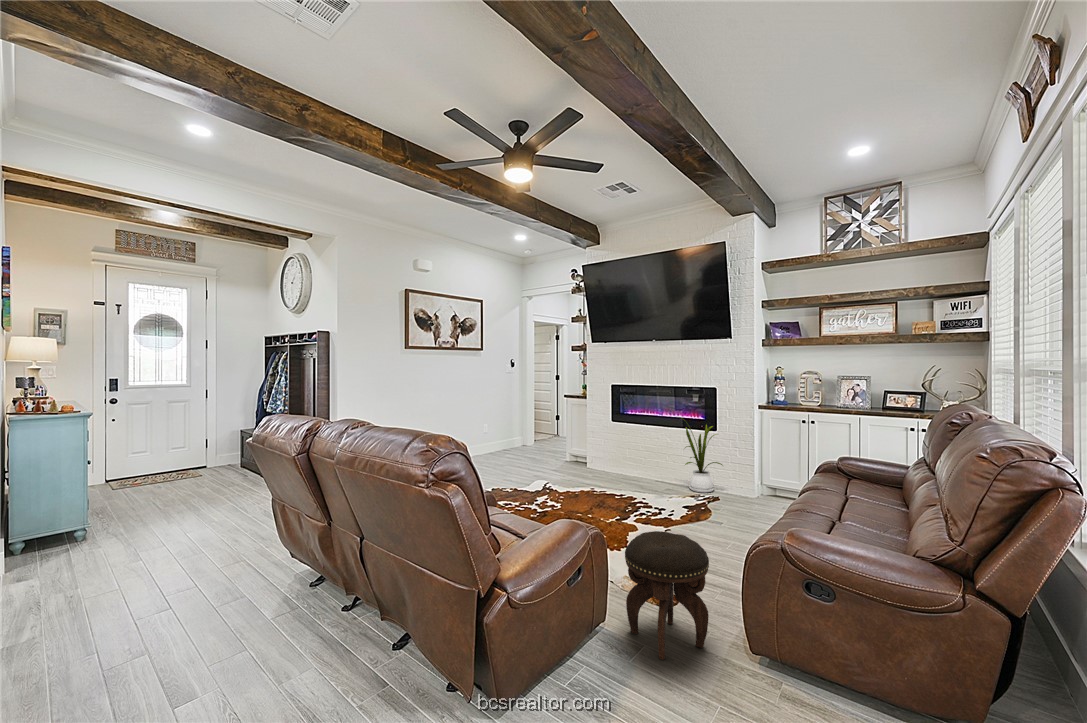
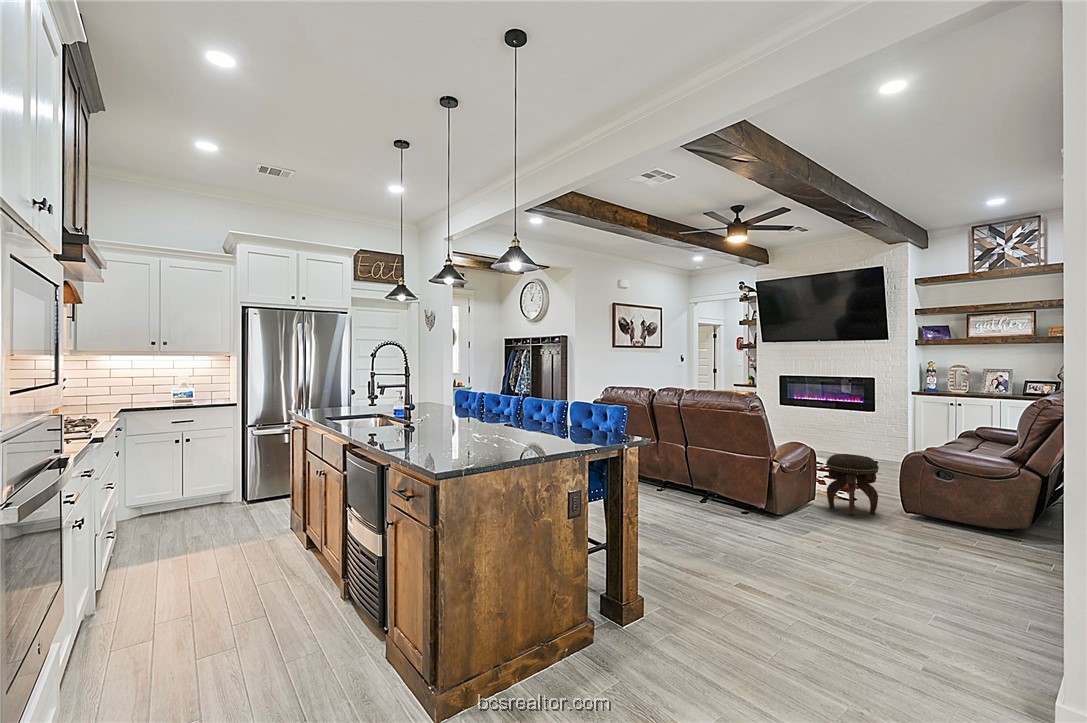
house plant: present [685,425,722,493] -> none [839,400,882,459]

